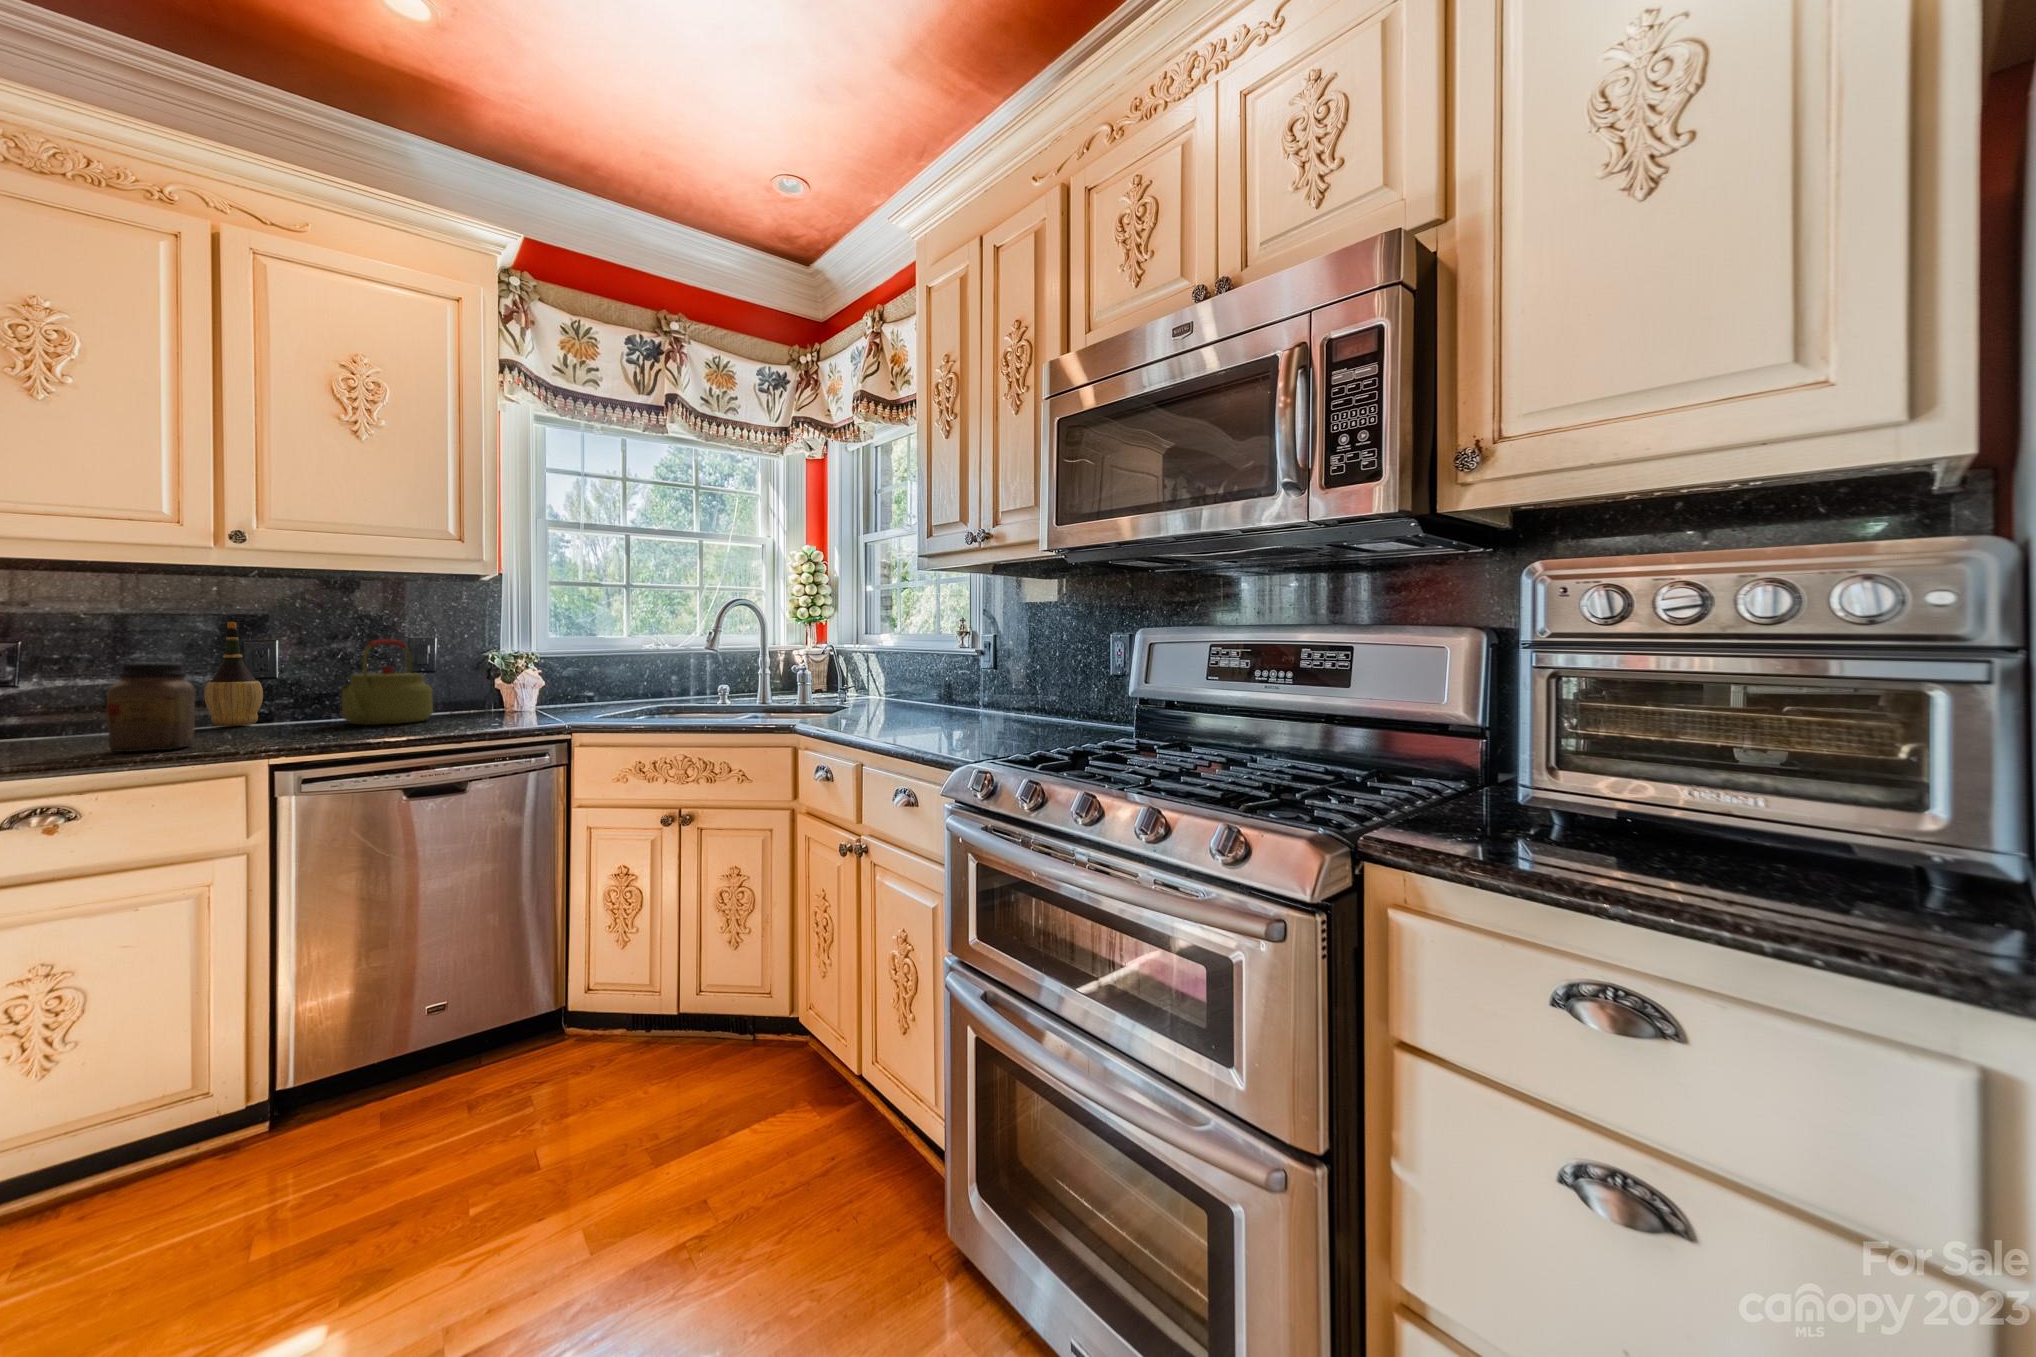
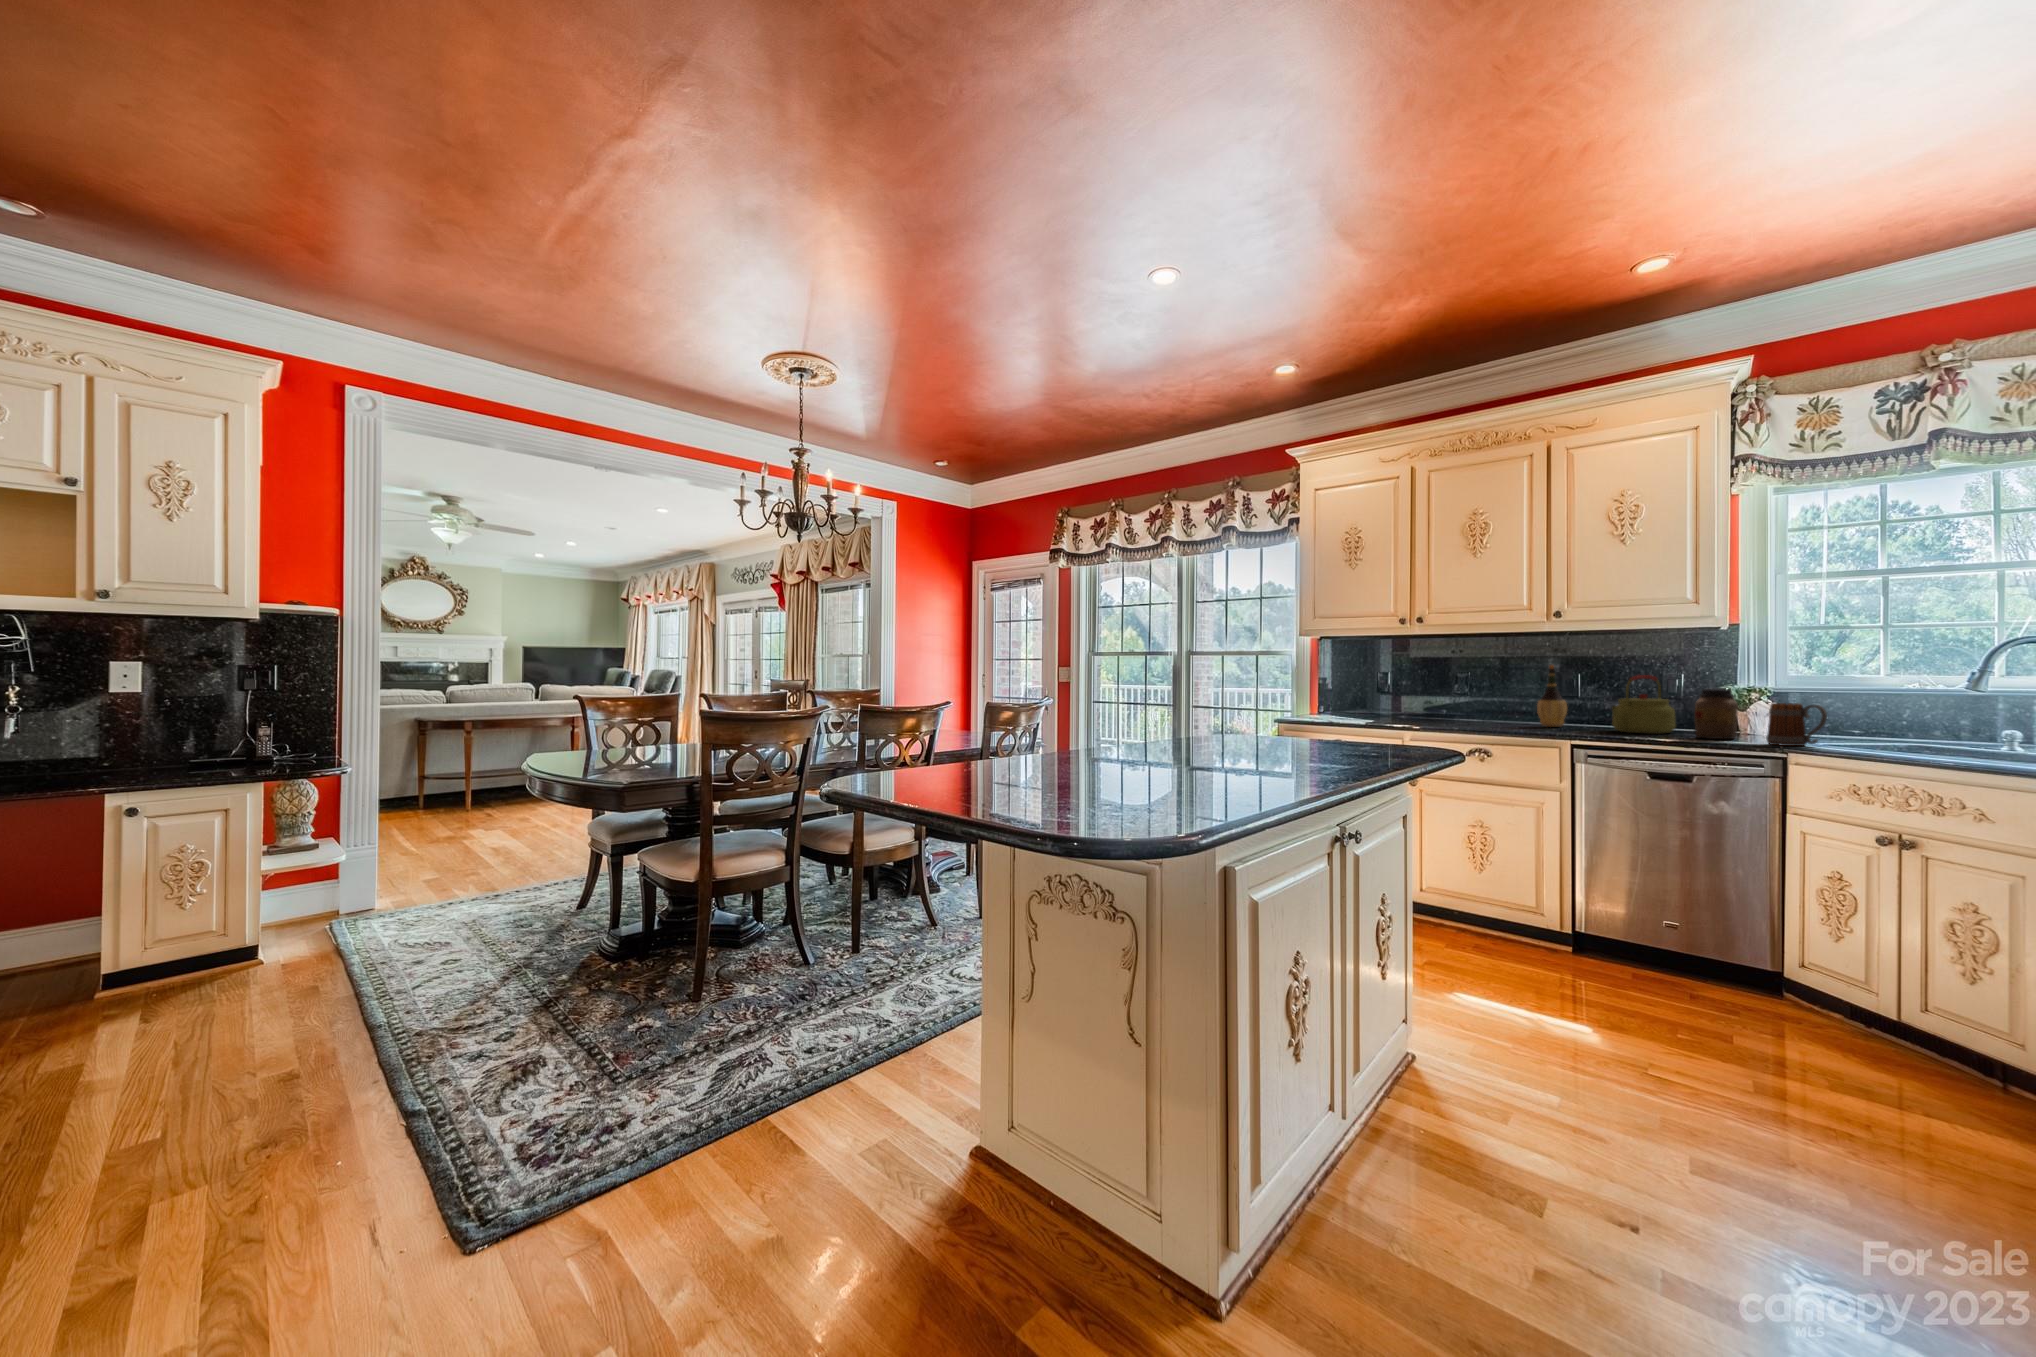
jar: present [107,662,195,752] -> present [1695,688,1738,739]
mug: none [550,672,610,725] -> present [1766,703,1827,746]

